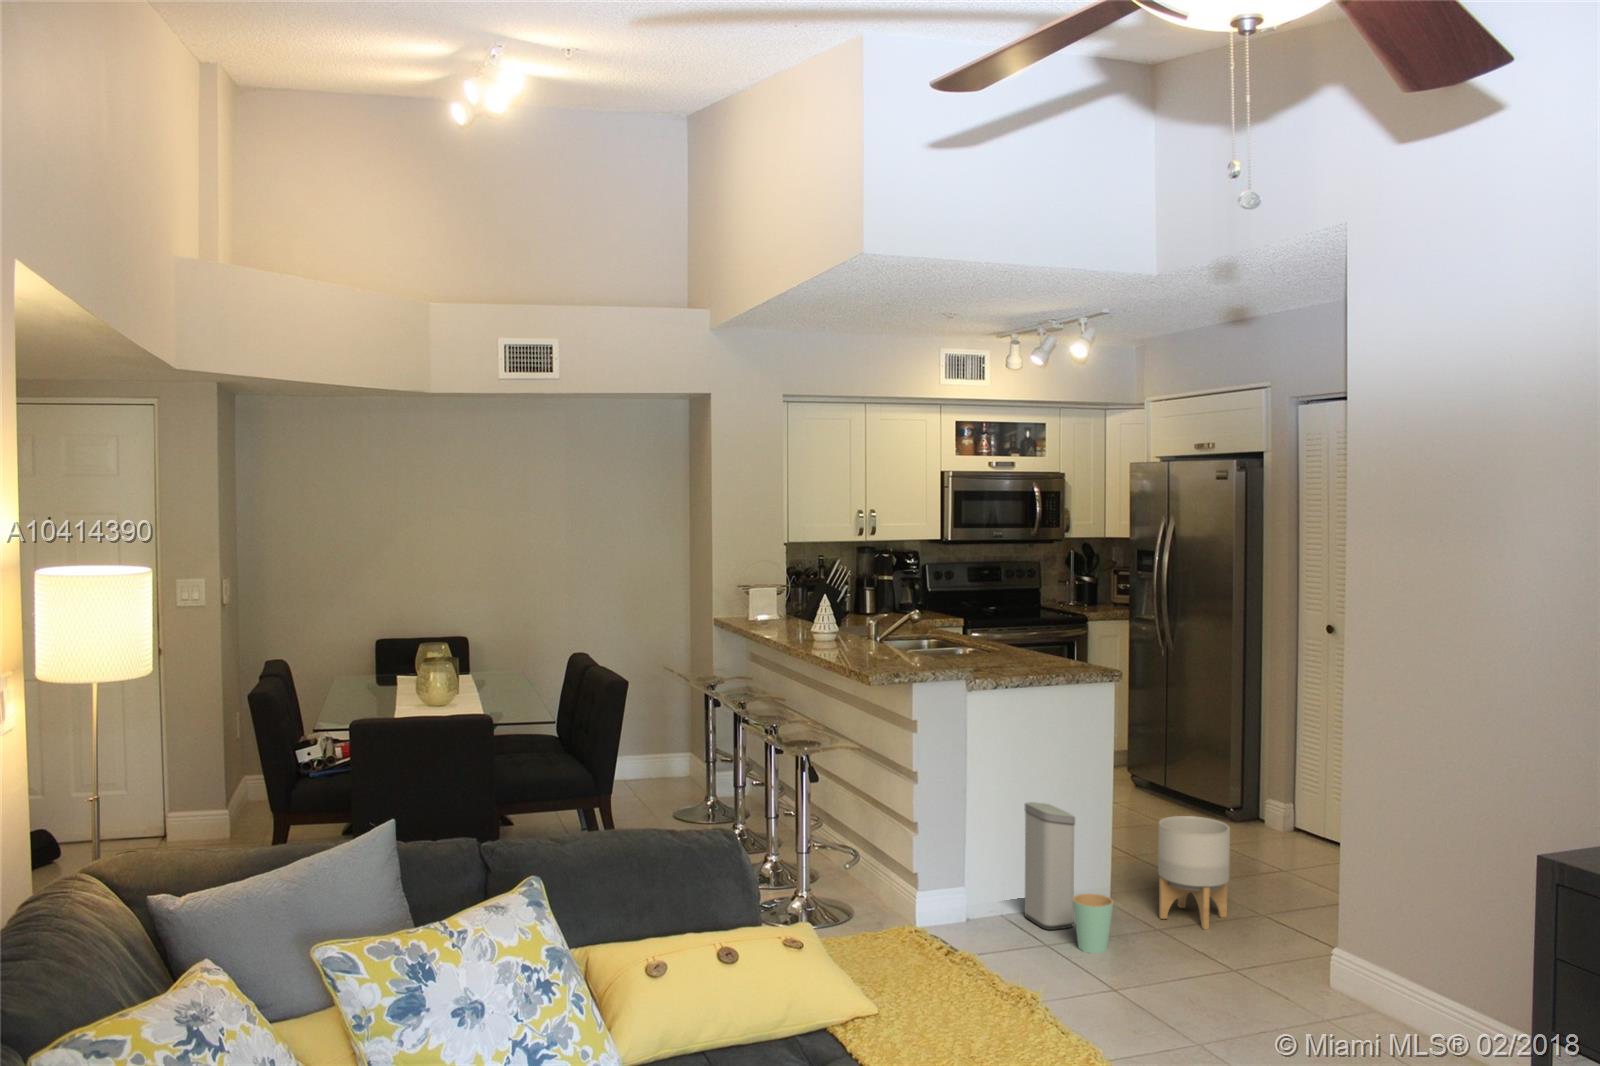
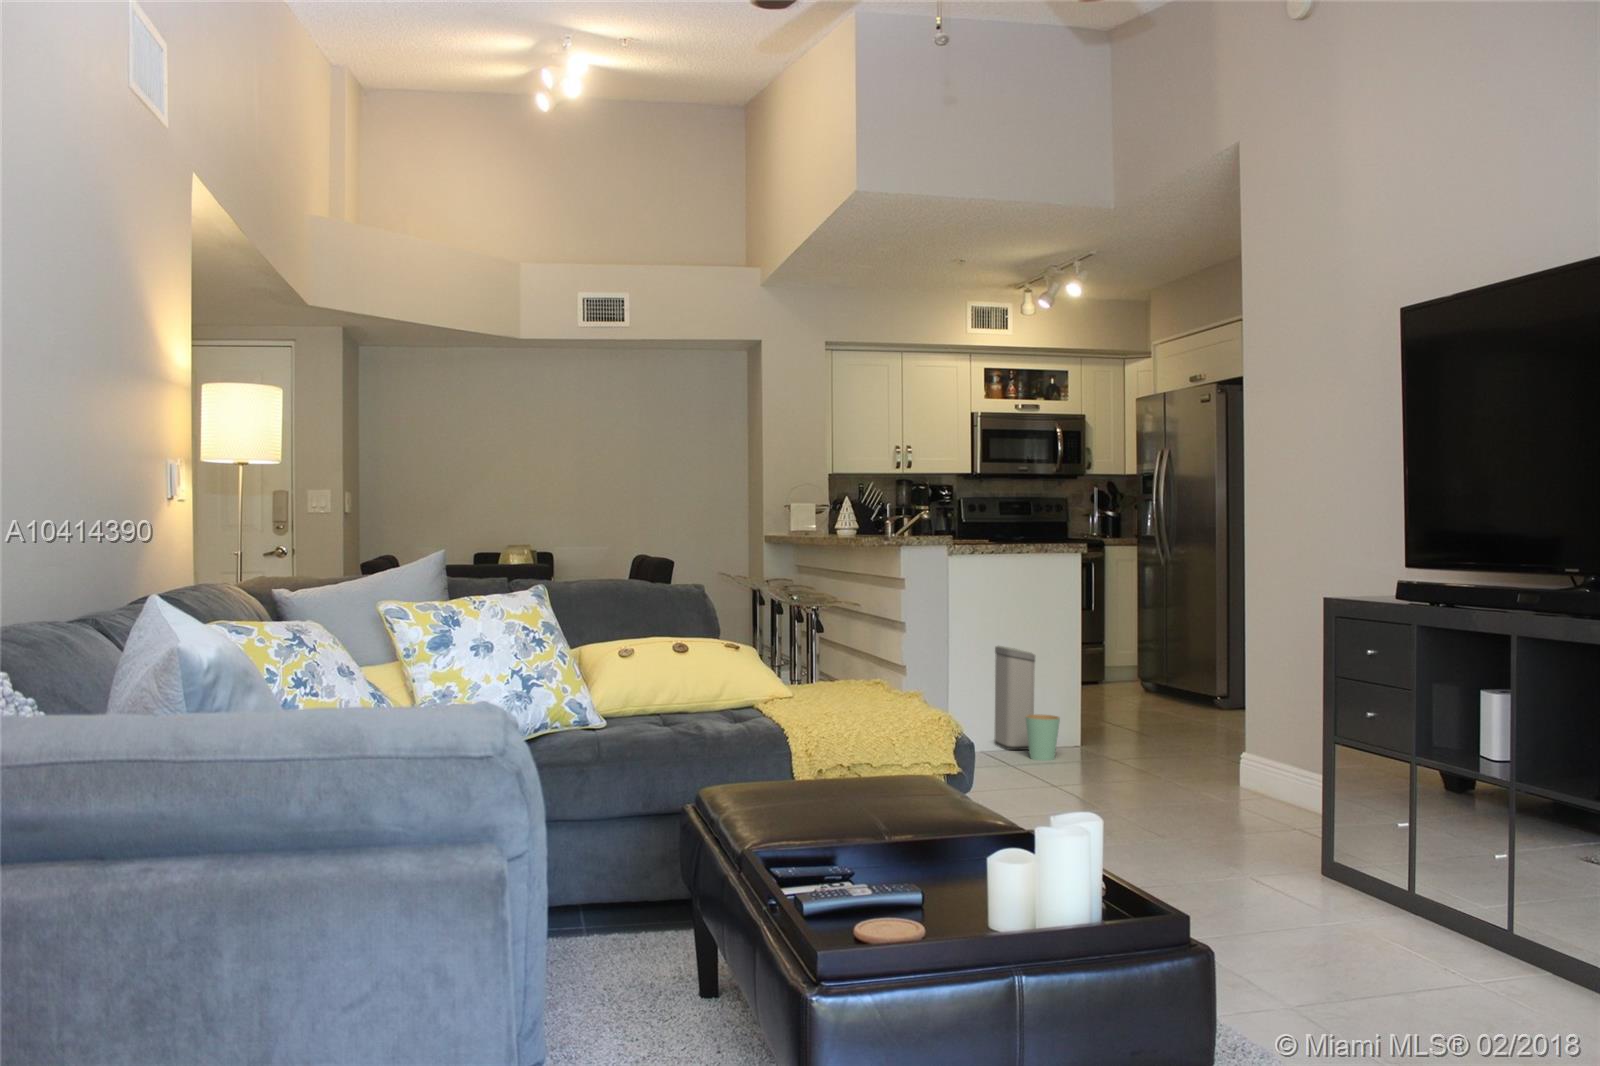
planter: present [1158,816,1230,929] -> none [1111,664,1173,753]

